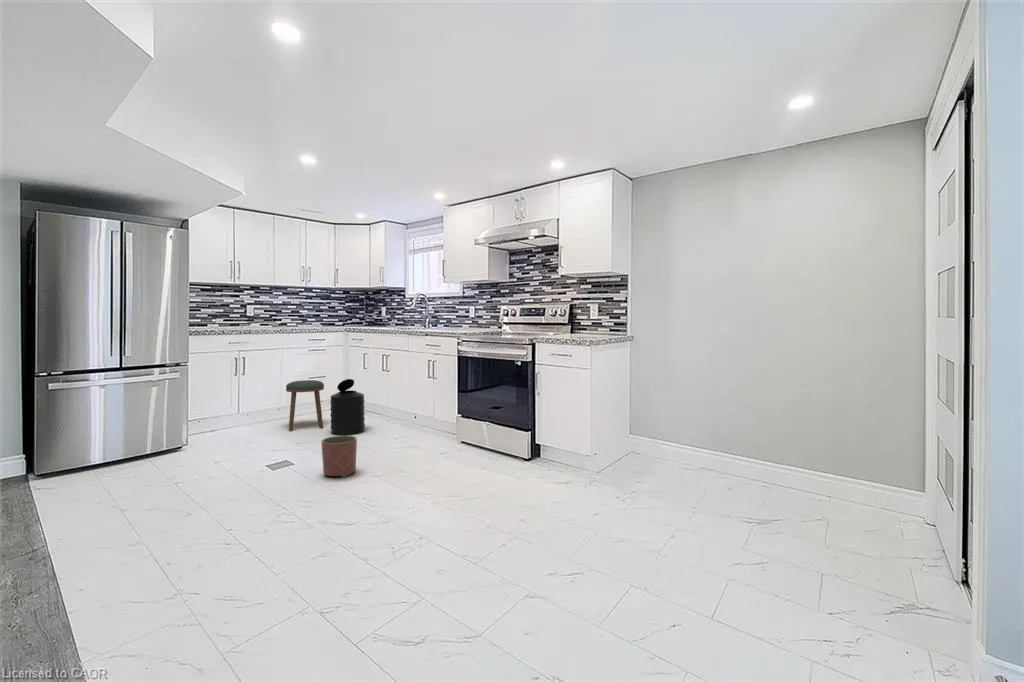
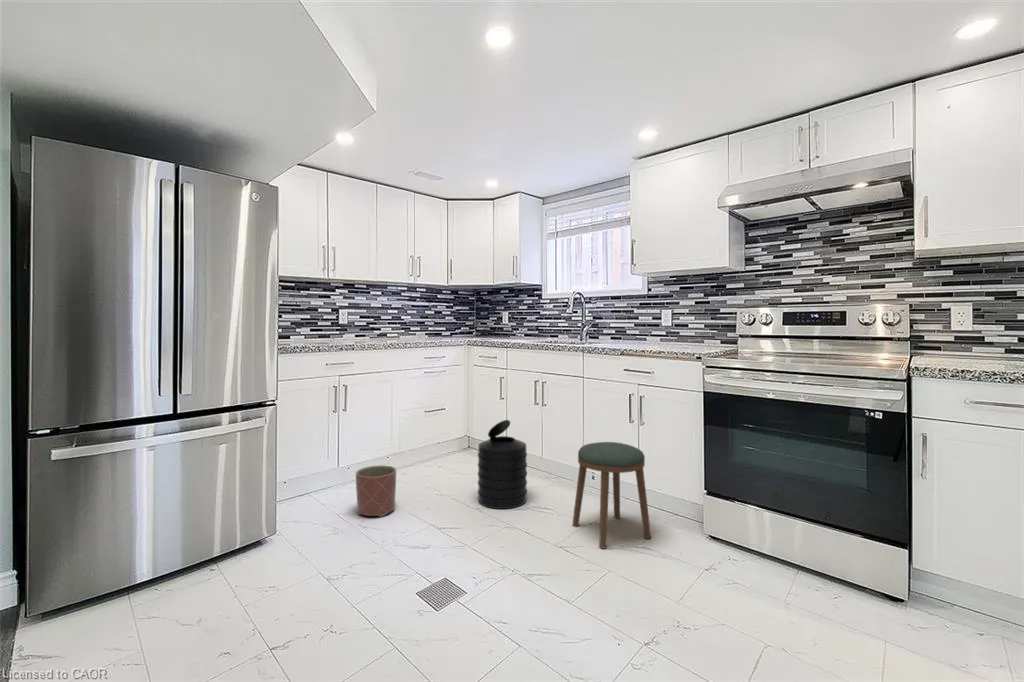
stool: present [286,380,324,431] -> present [573,442,651,548]
planter: present [322,436,357,477] -> present [356,465,396,517]

